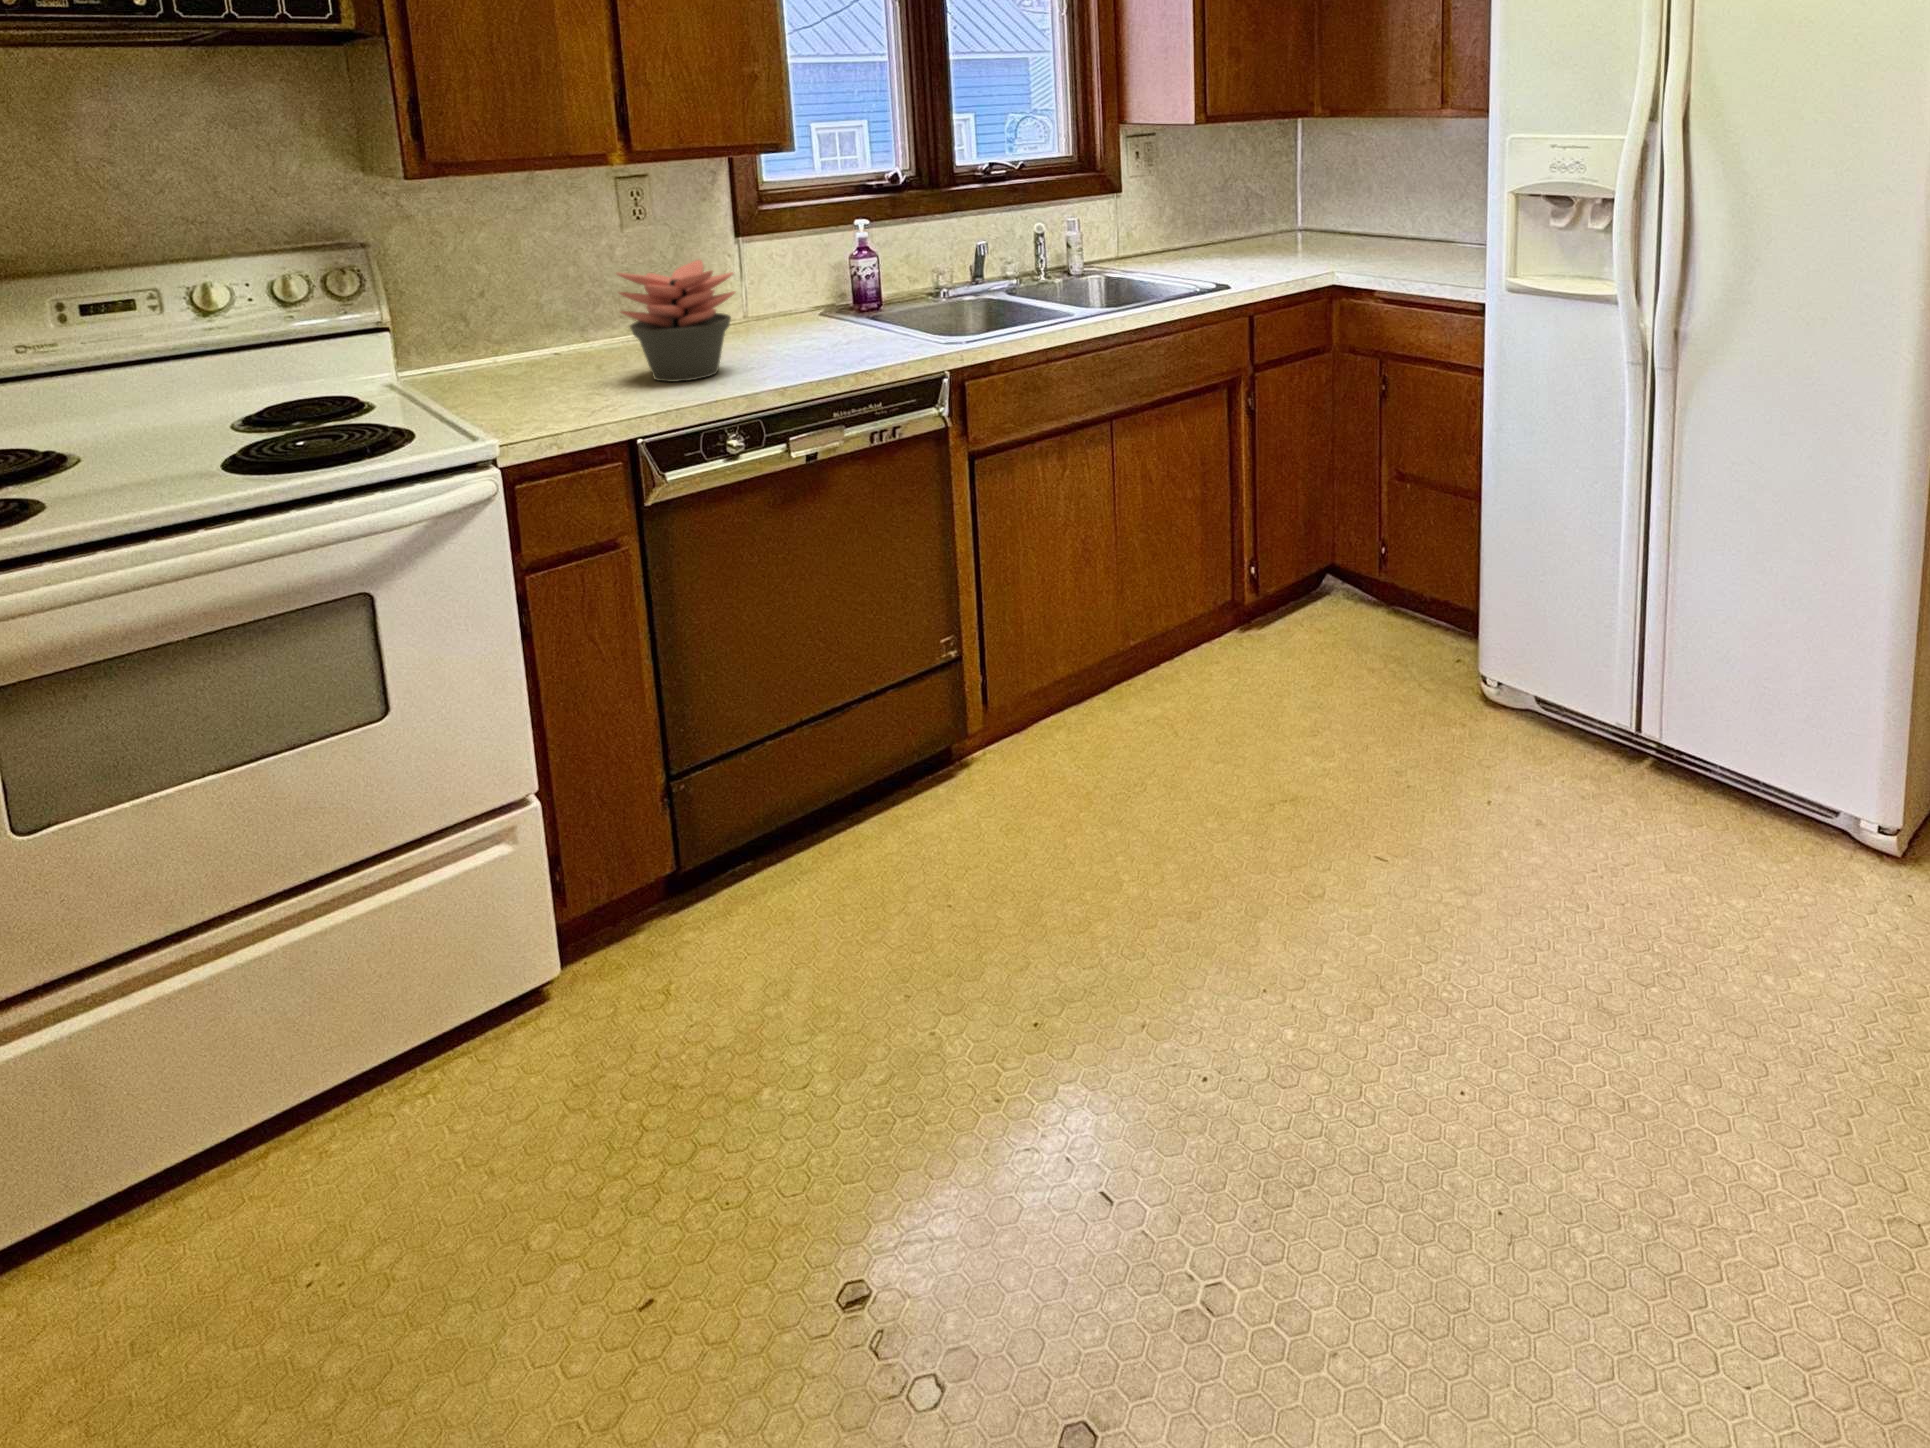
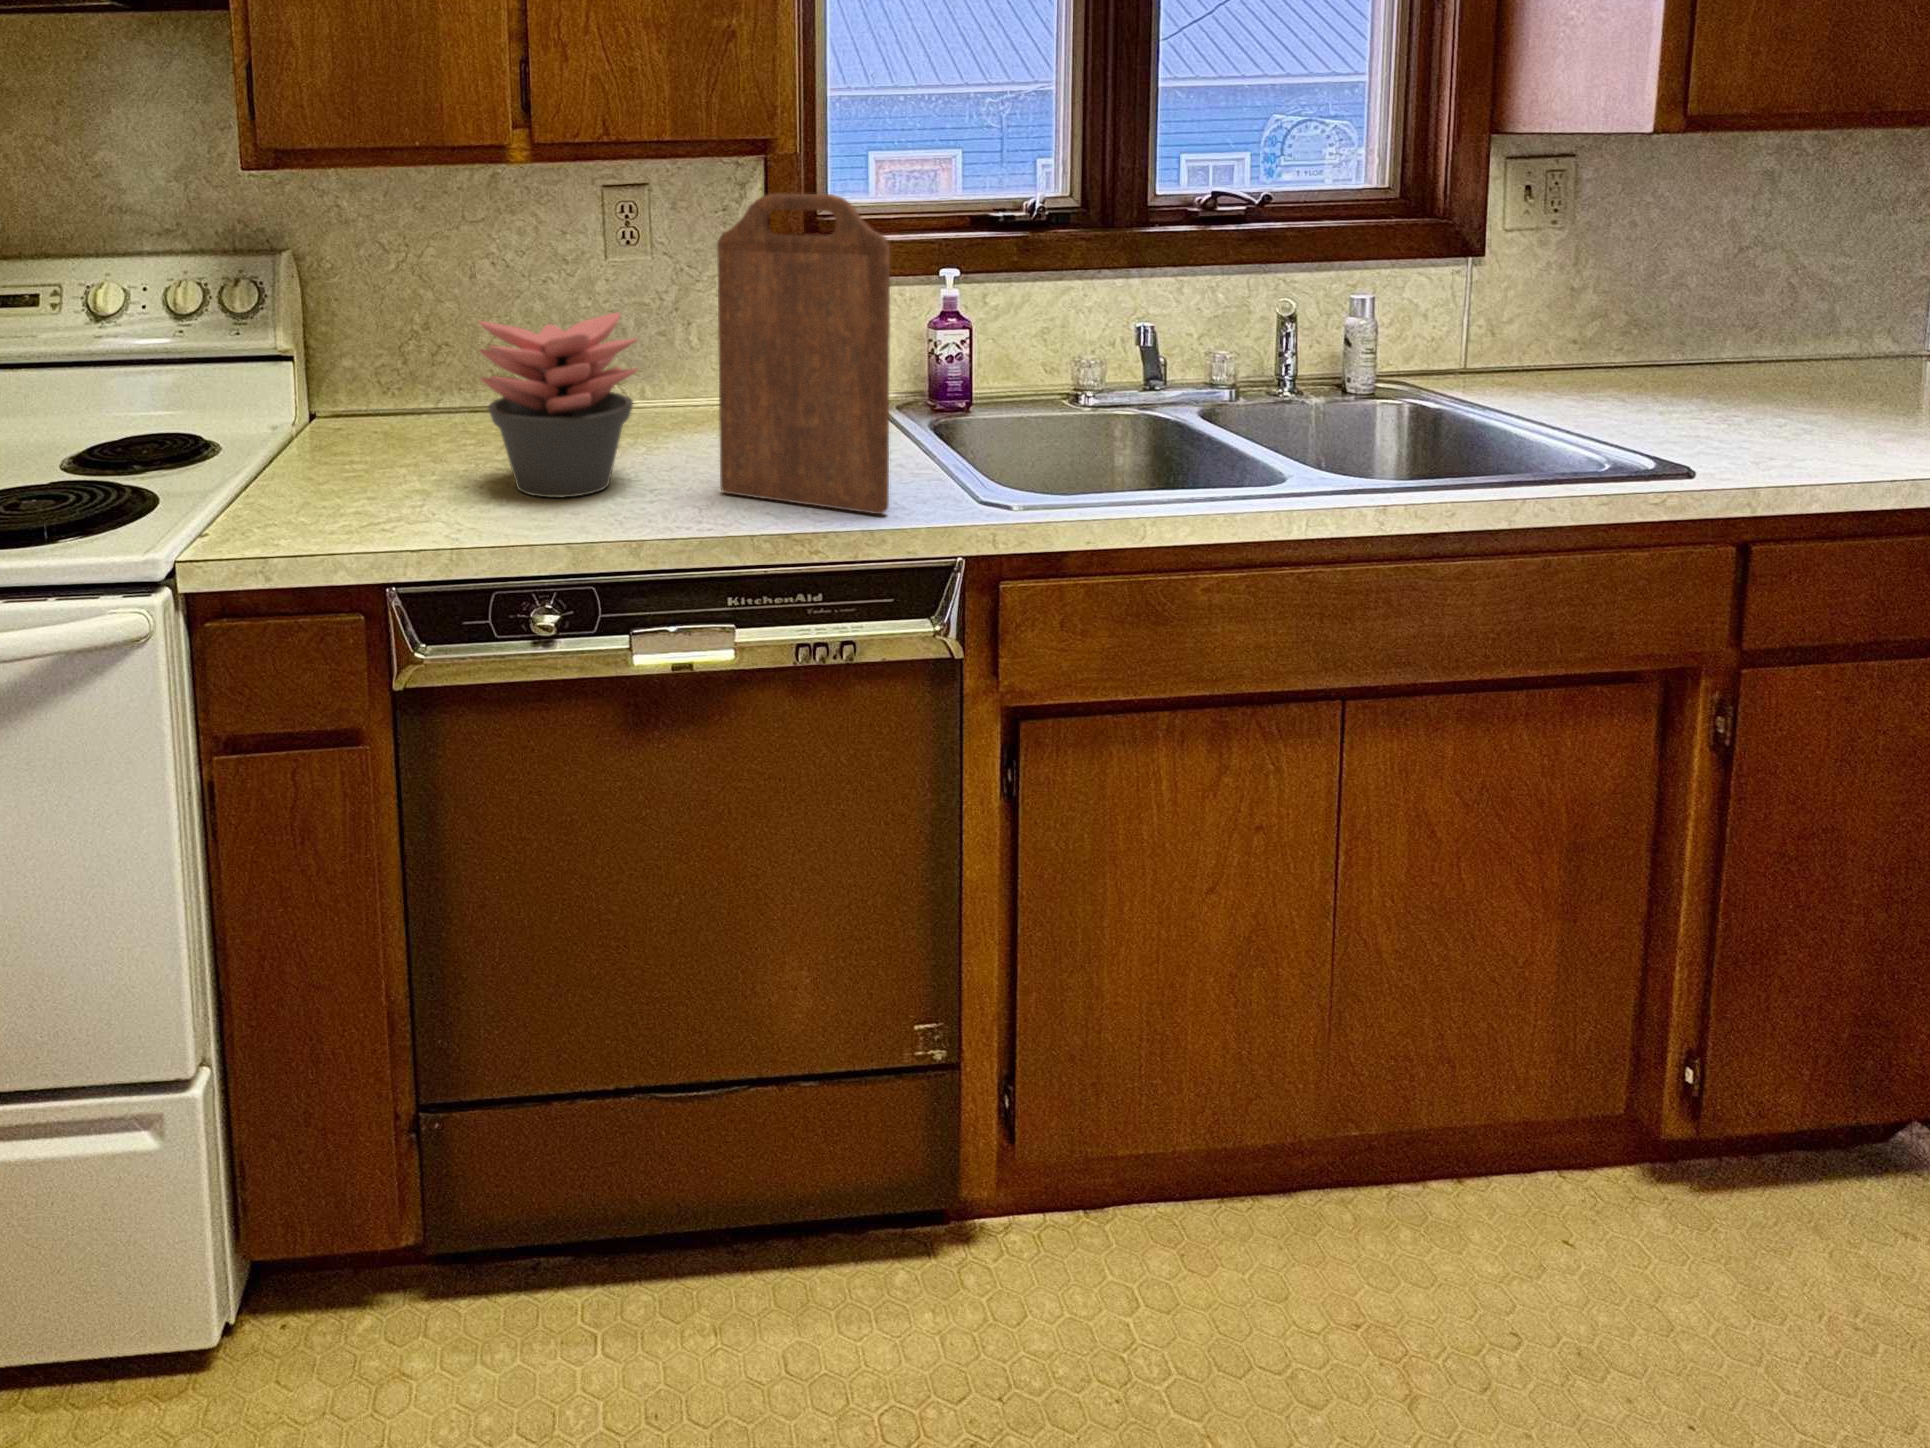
cutting board: none [781,174,902,362] -> present [717,194,890,514]

